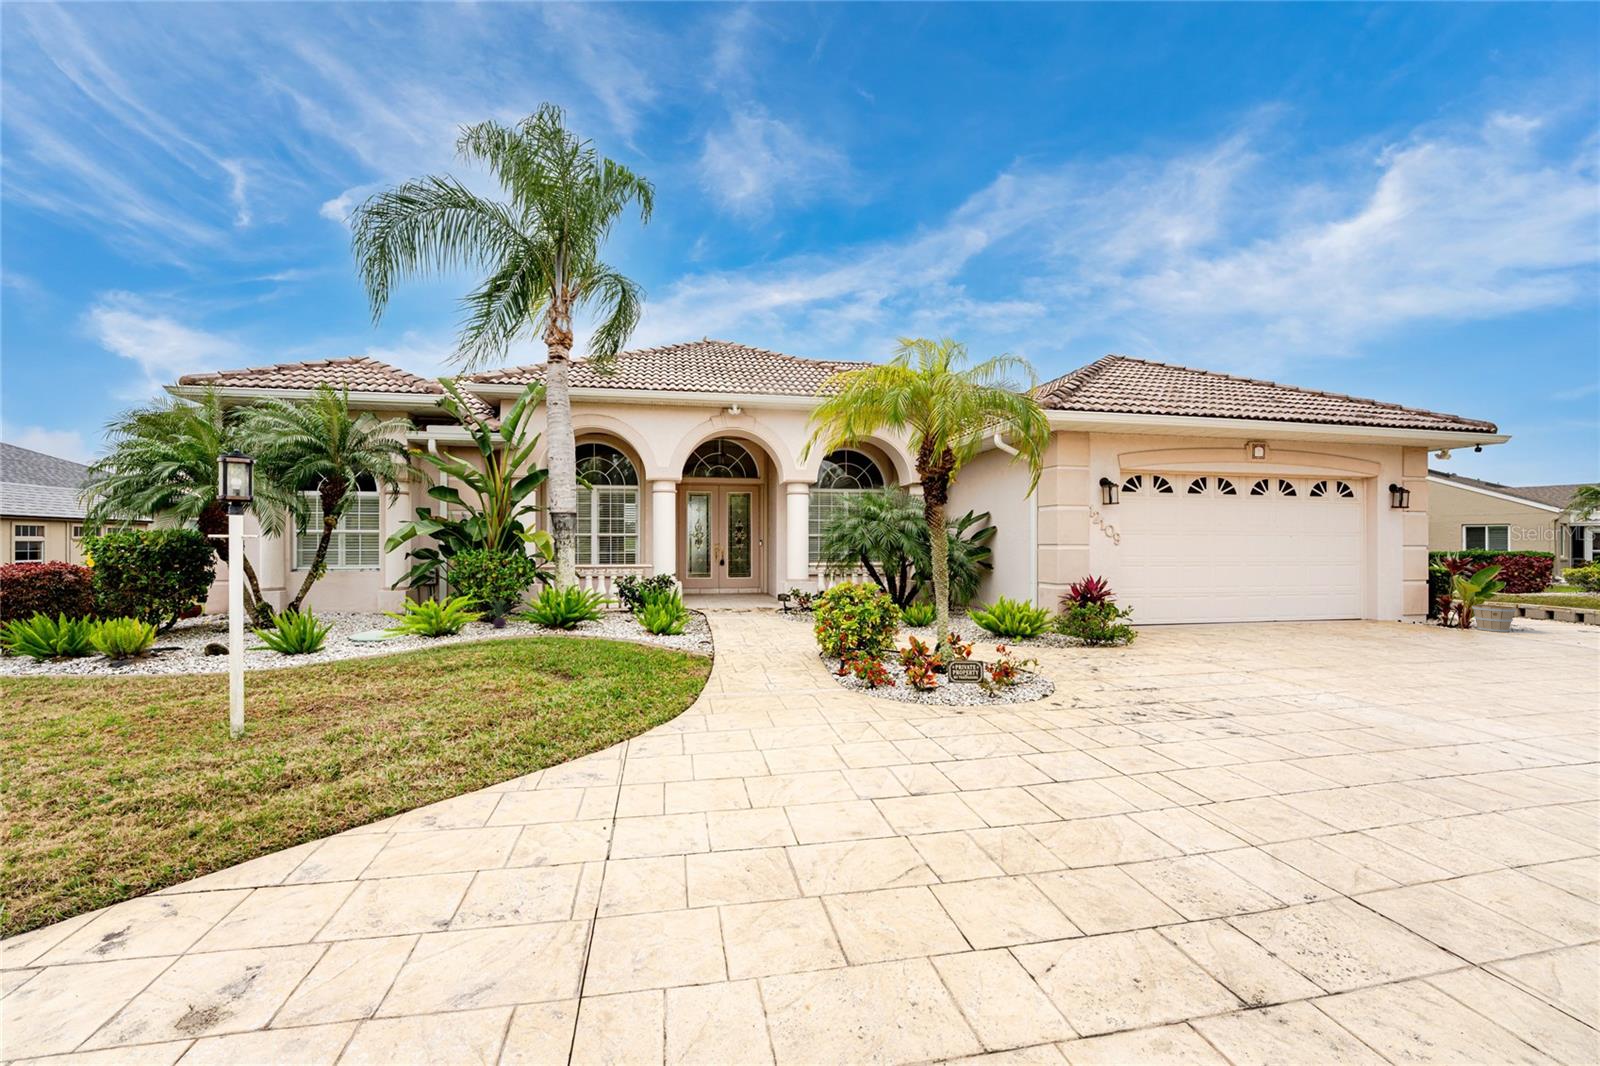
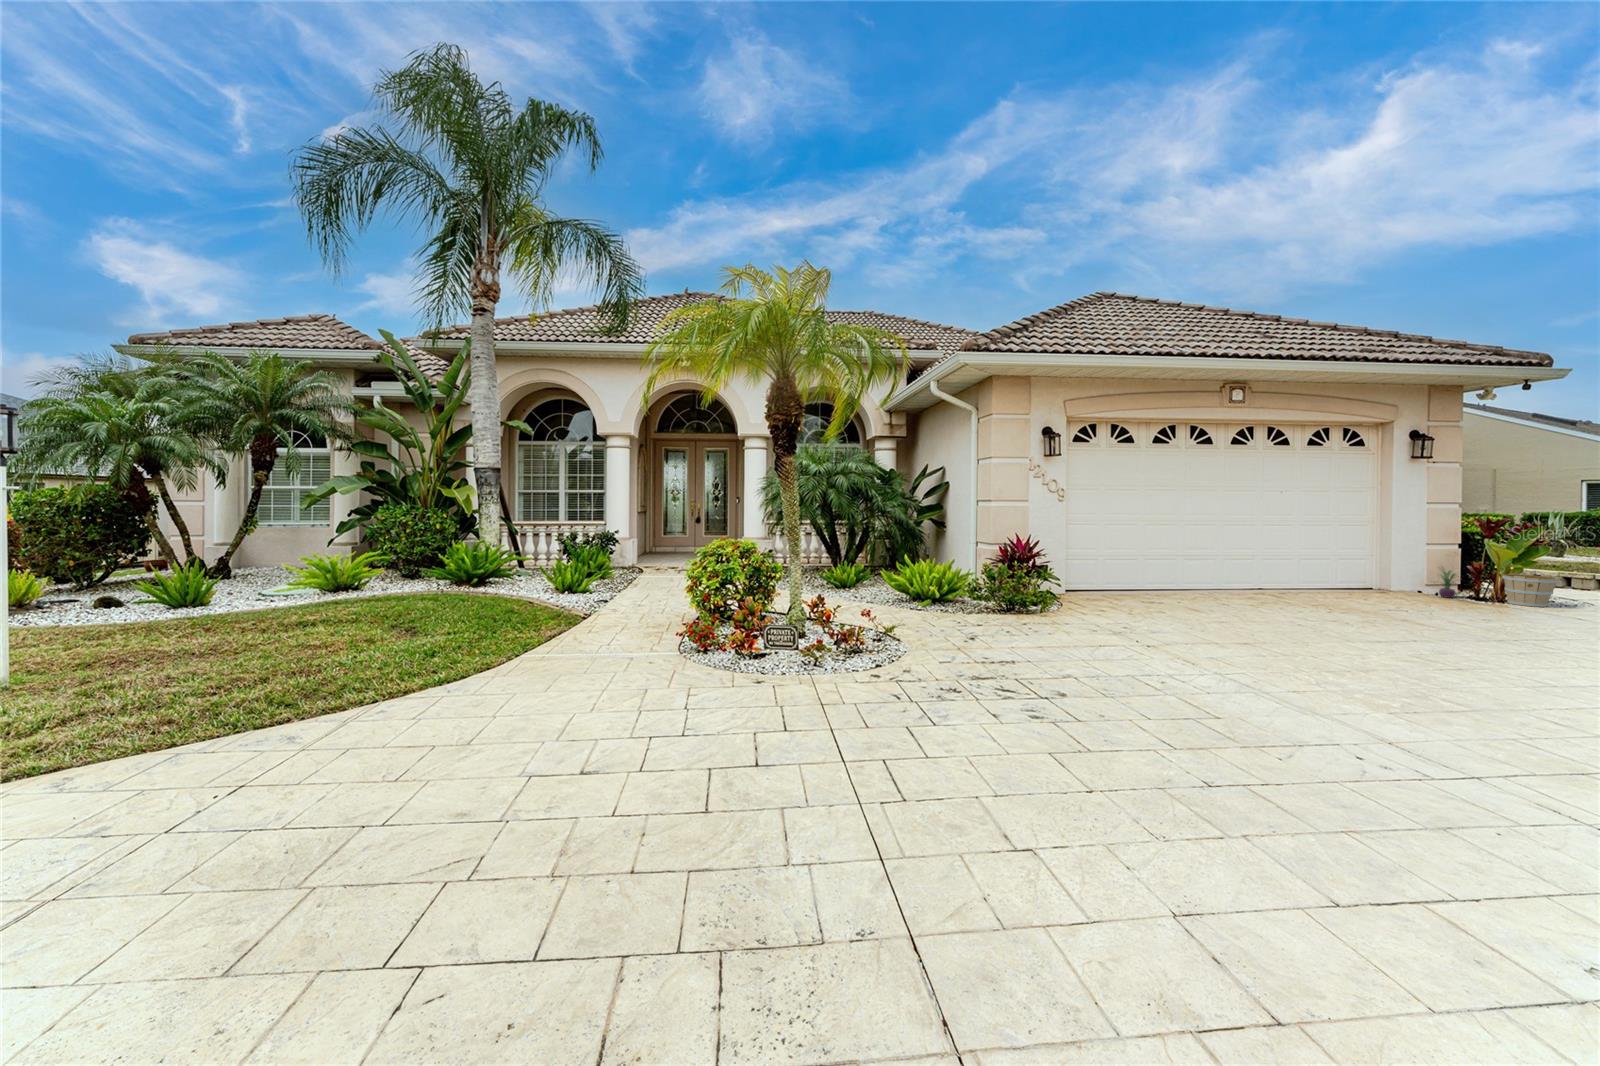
decorative plant: present [490,599,506,628] -> present [1434,568,1456,598]

